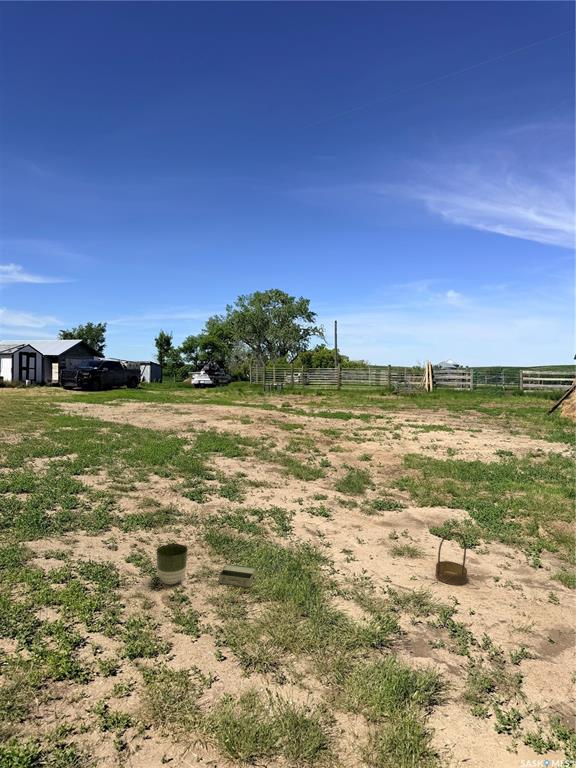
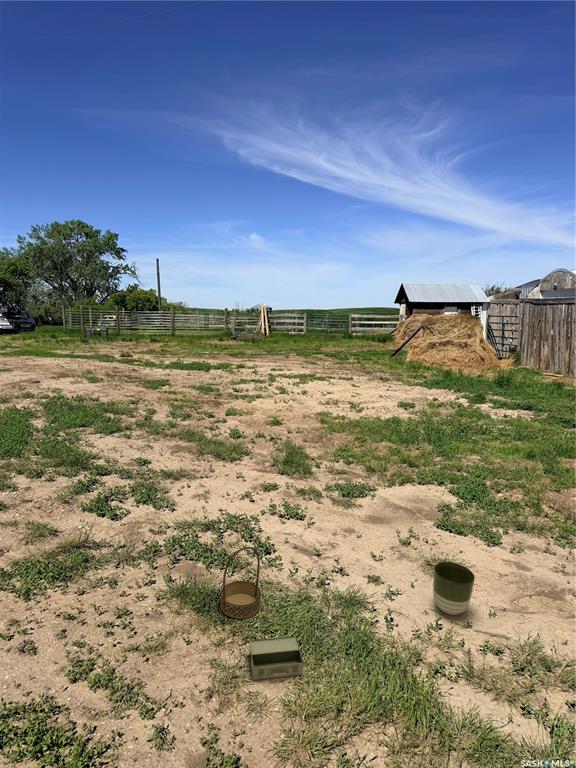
basket: present [435,532,467,585] -> present [220,547,261,619]
planter: present [157,544,188,584] -> present [433,562,475,615]

